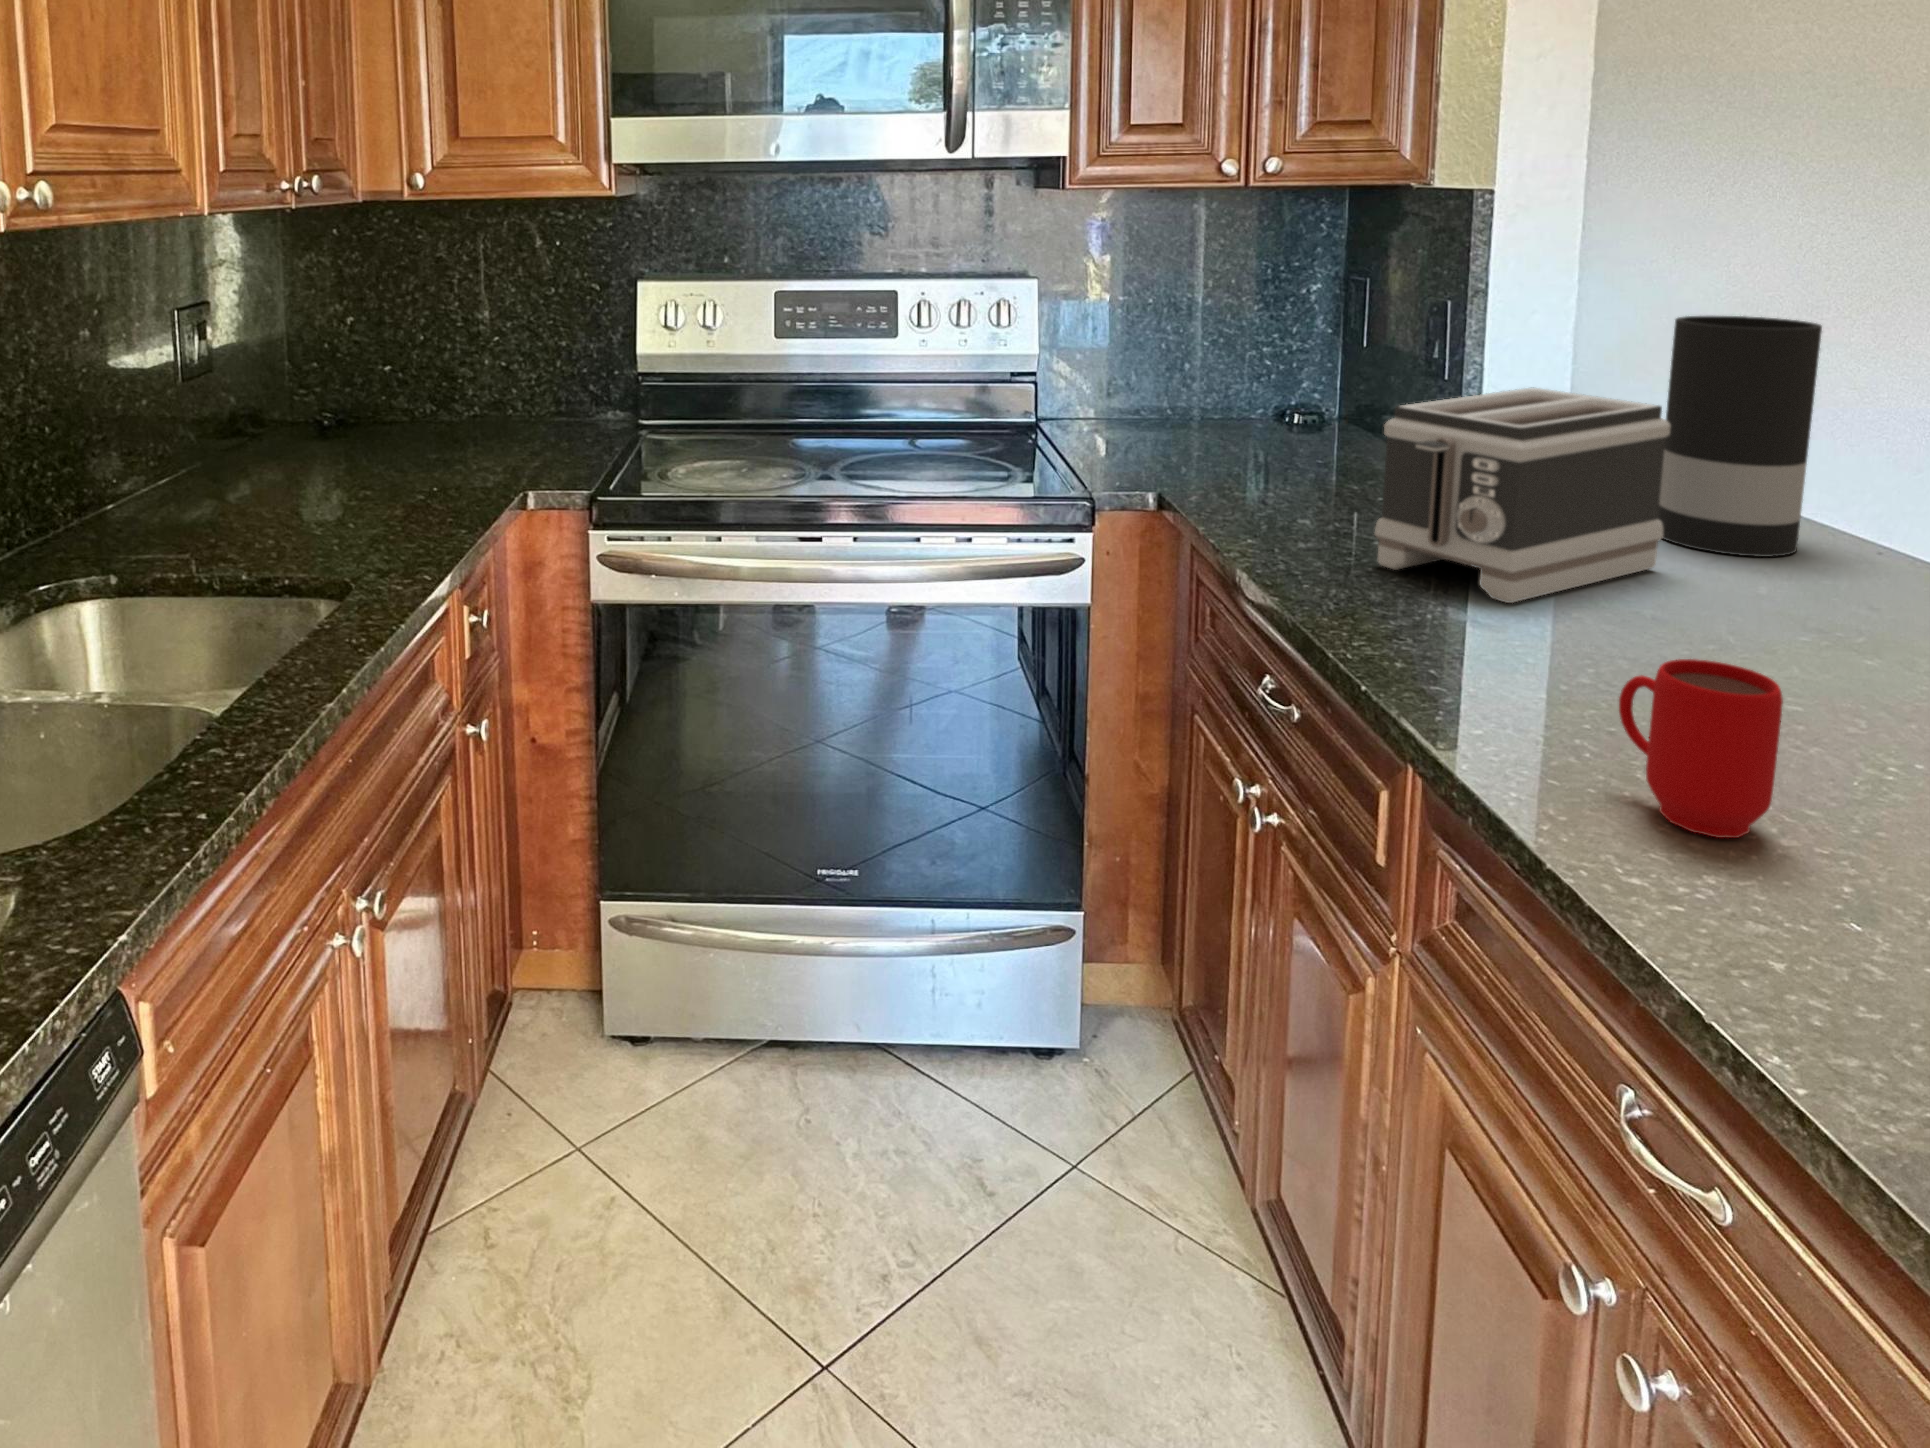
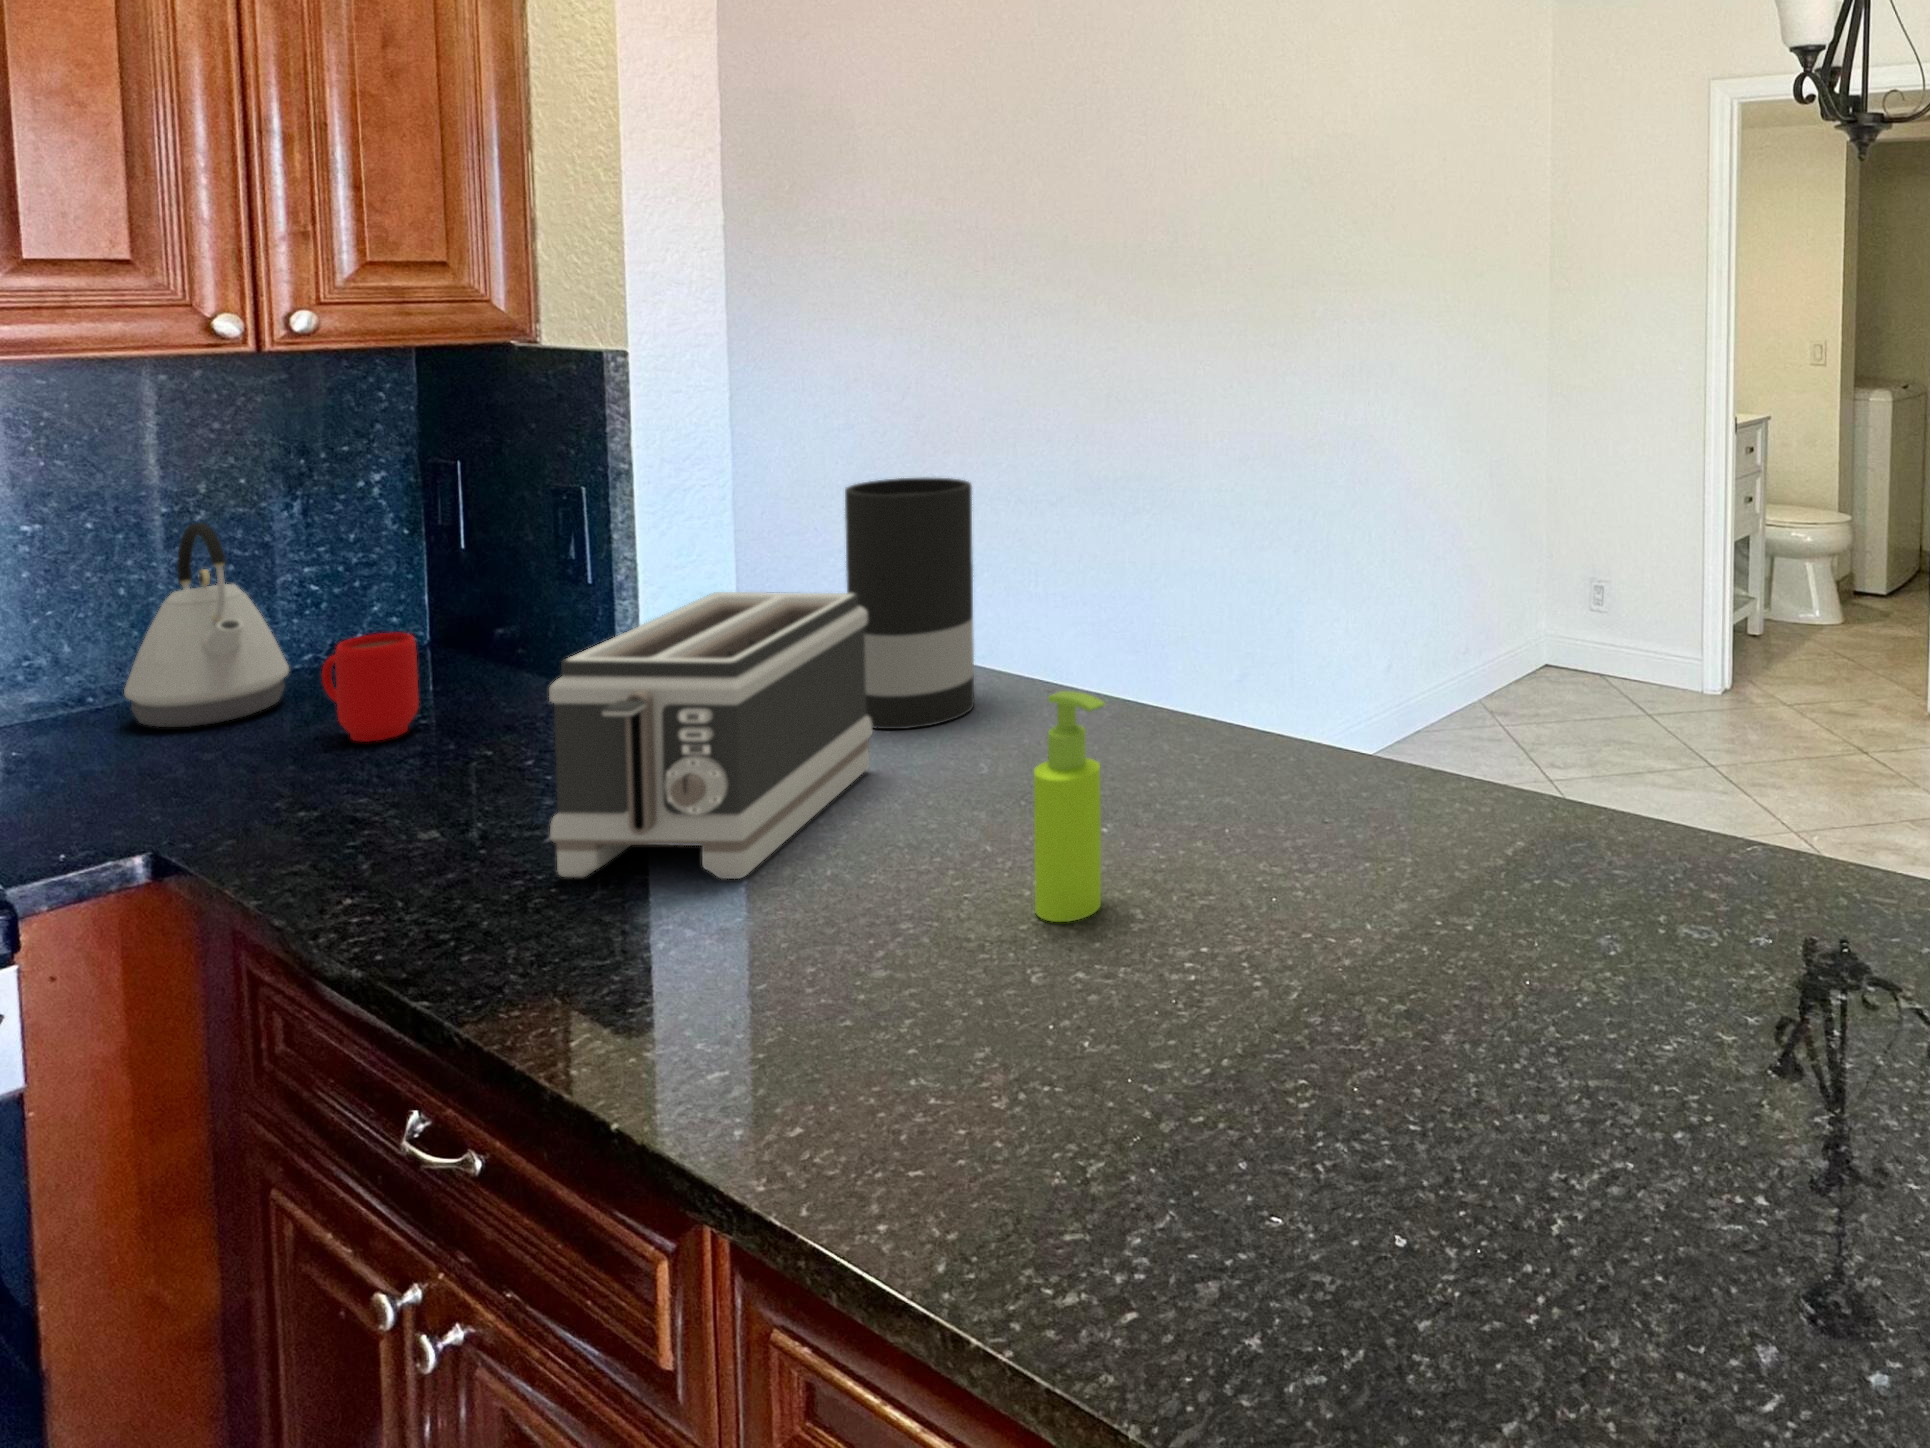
kettle: none [1161,304,1247,437] -> present [124,523,289,727]
soap dispenser: none [1770,503,1879,725] -> present [1034,691,1105,922]
mug: present [1619,659,1783,838] -> present [322,633,419,742]

